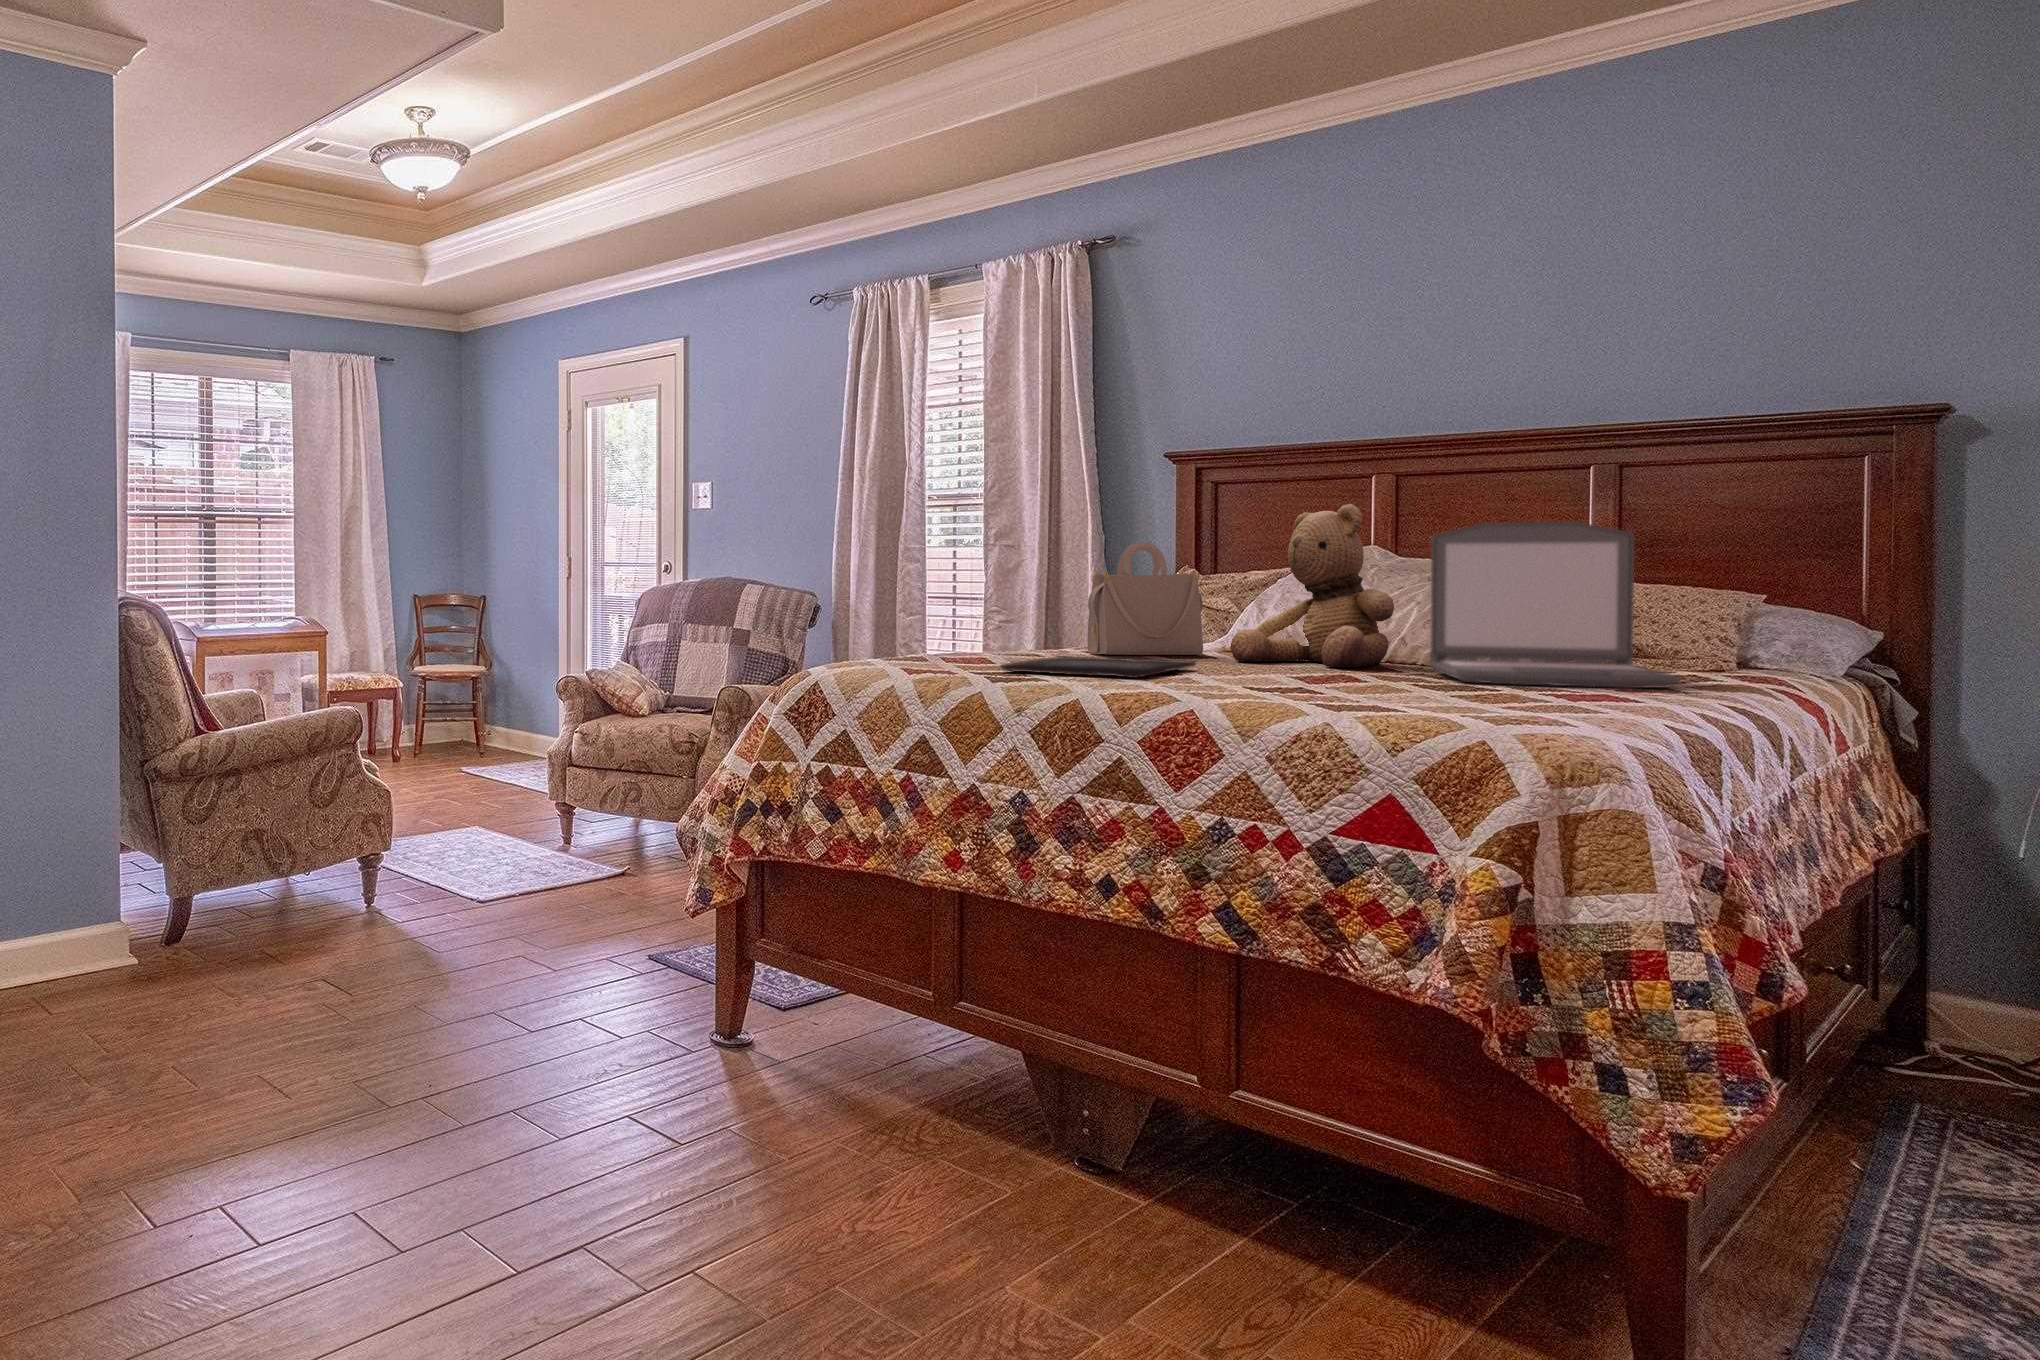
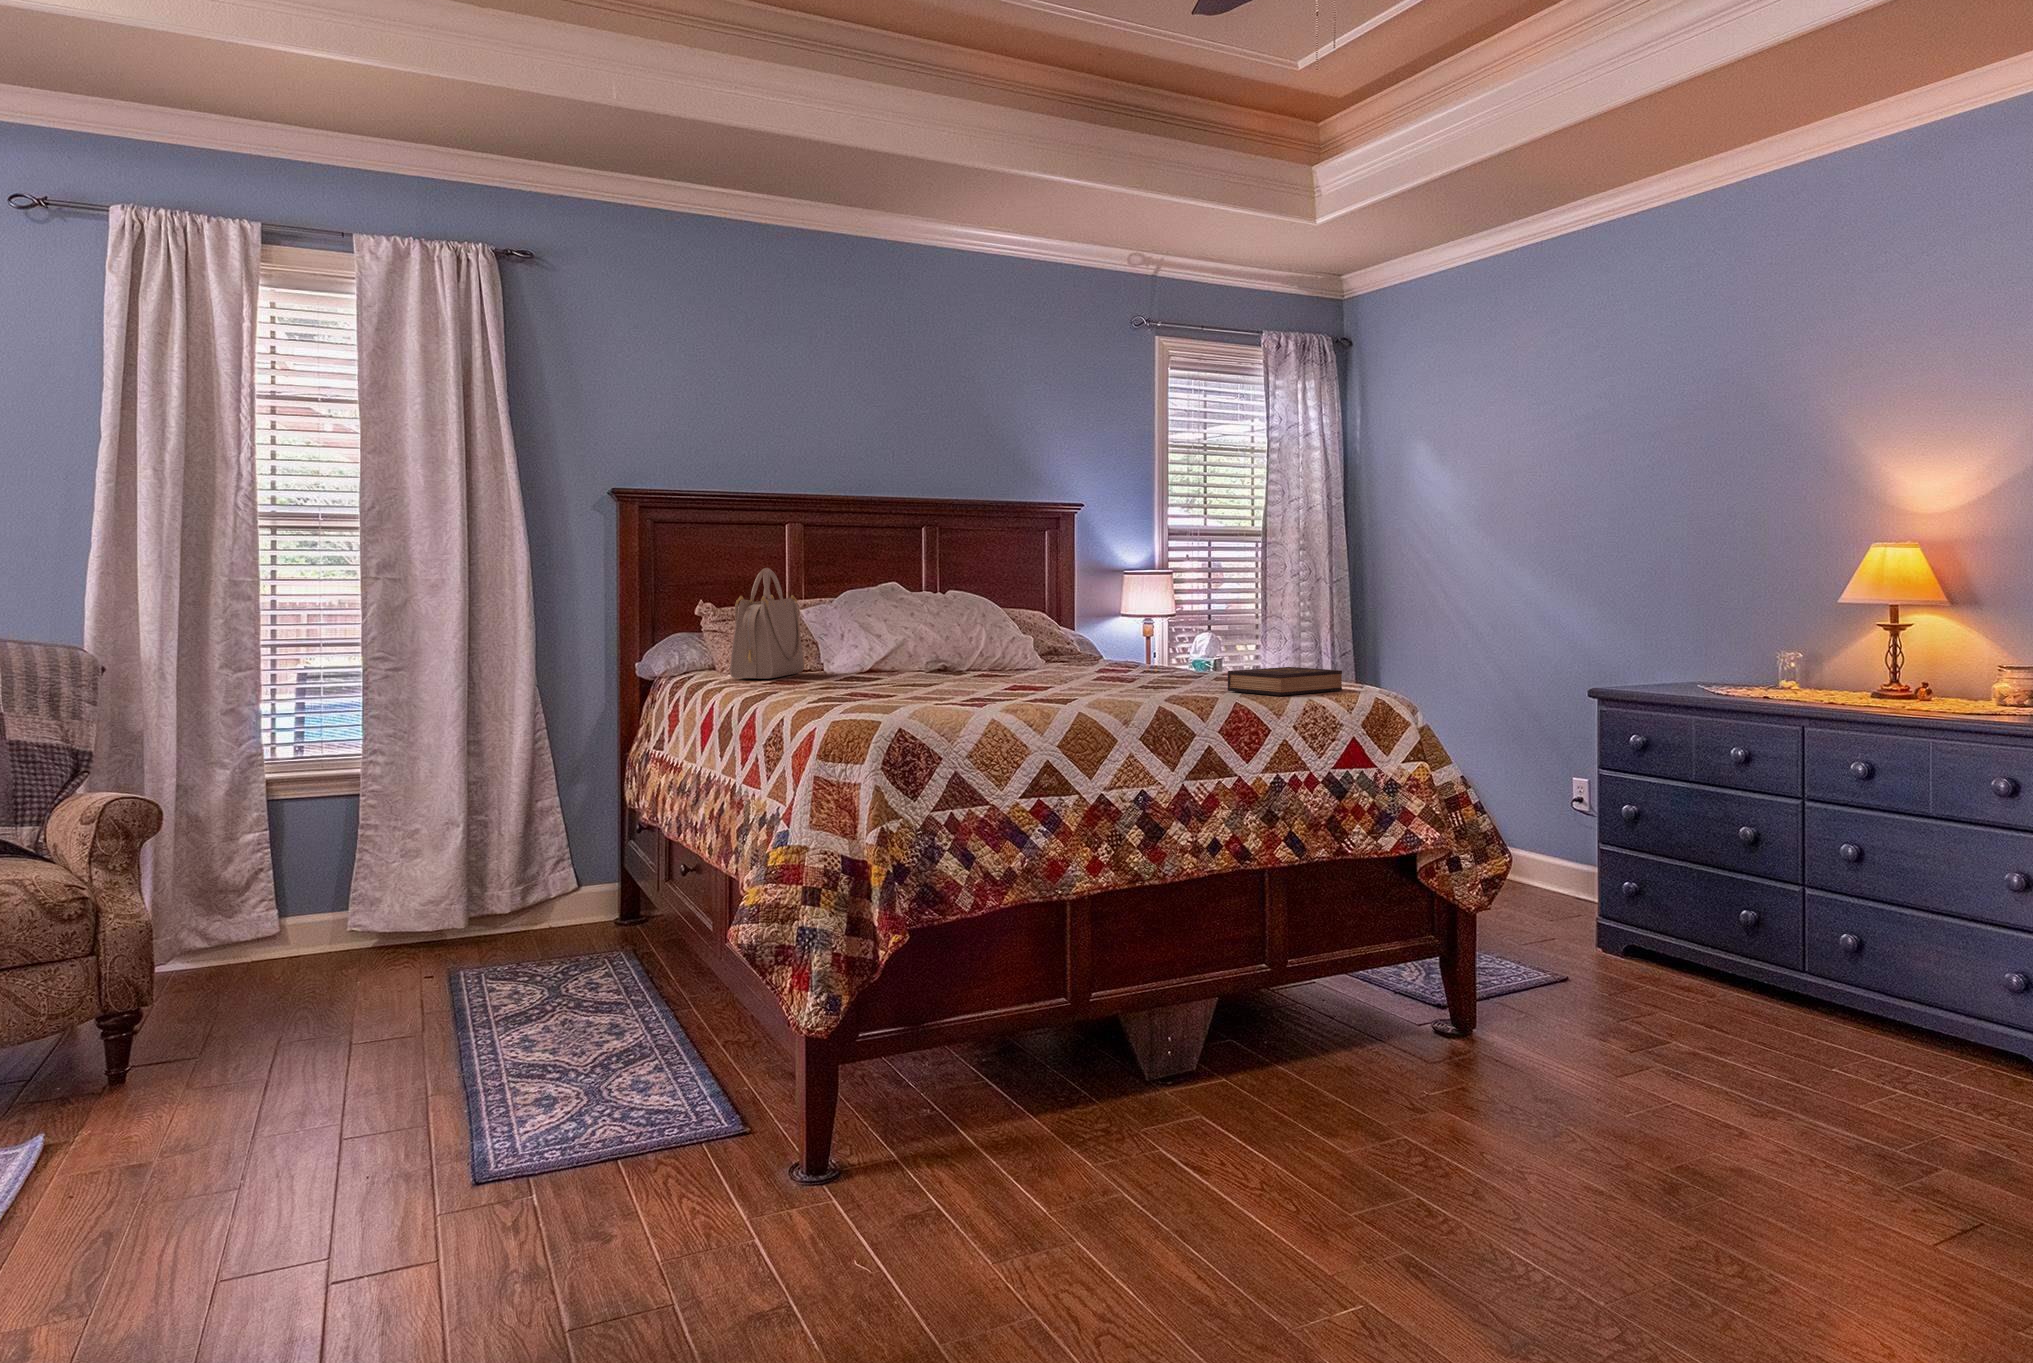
teddy bear: present [1230,504,1394,668] -> none [852,540,981,674]
laptop: present [1429,522,1680,688] -> none [1022,559,1165,671]
tray: present [1001,656,1196,678] -> none [848,673,1030,696]
hardback book: none [1223,673,1402,719] -> present [1228,667,1342,696]

